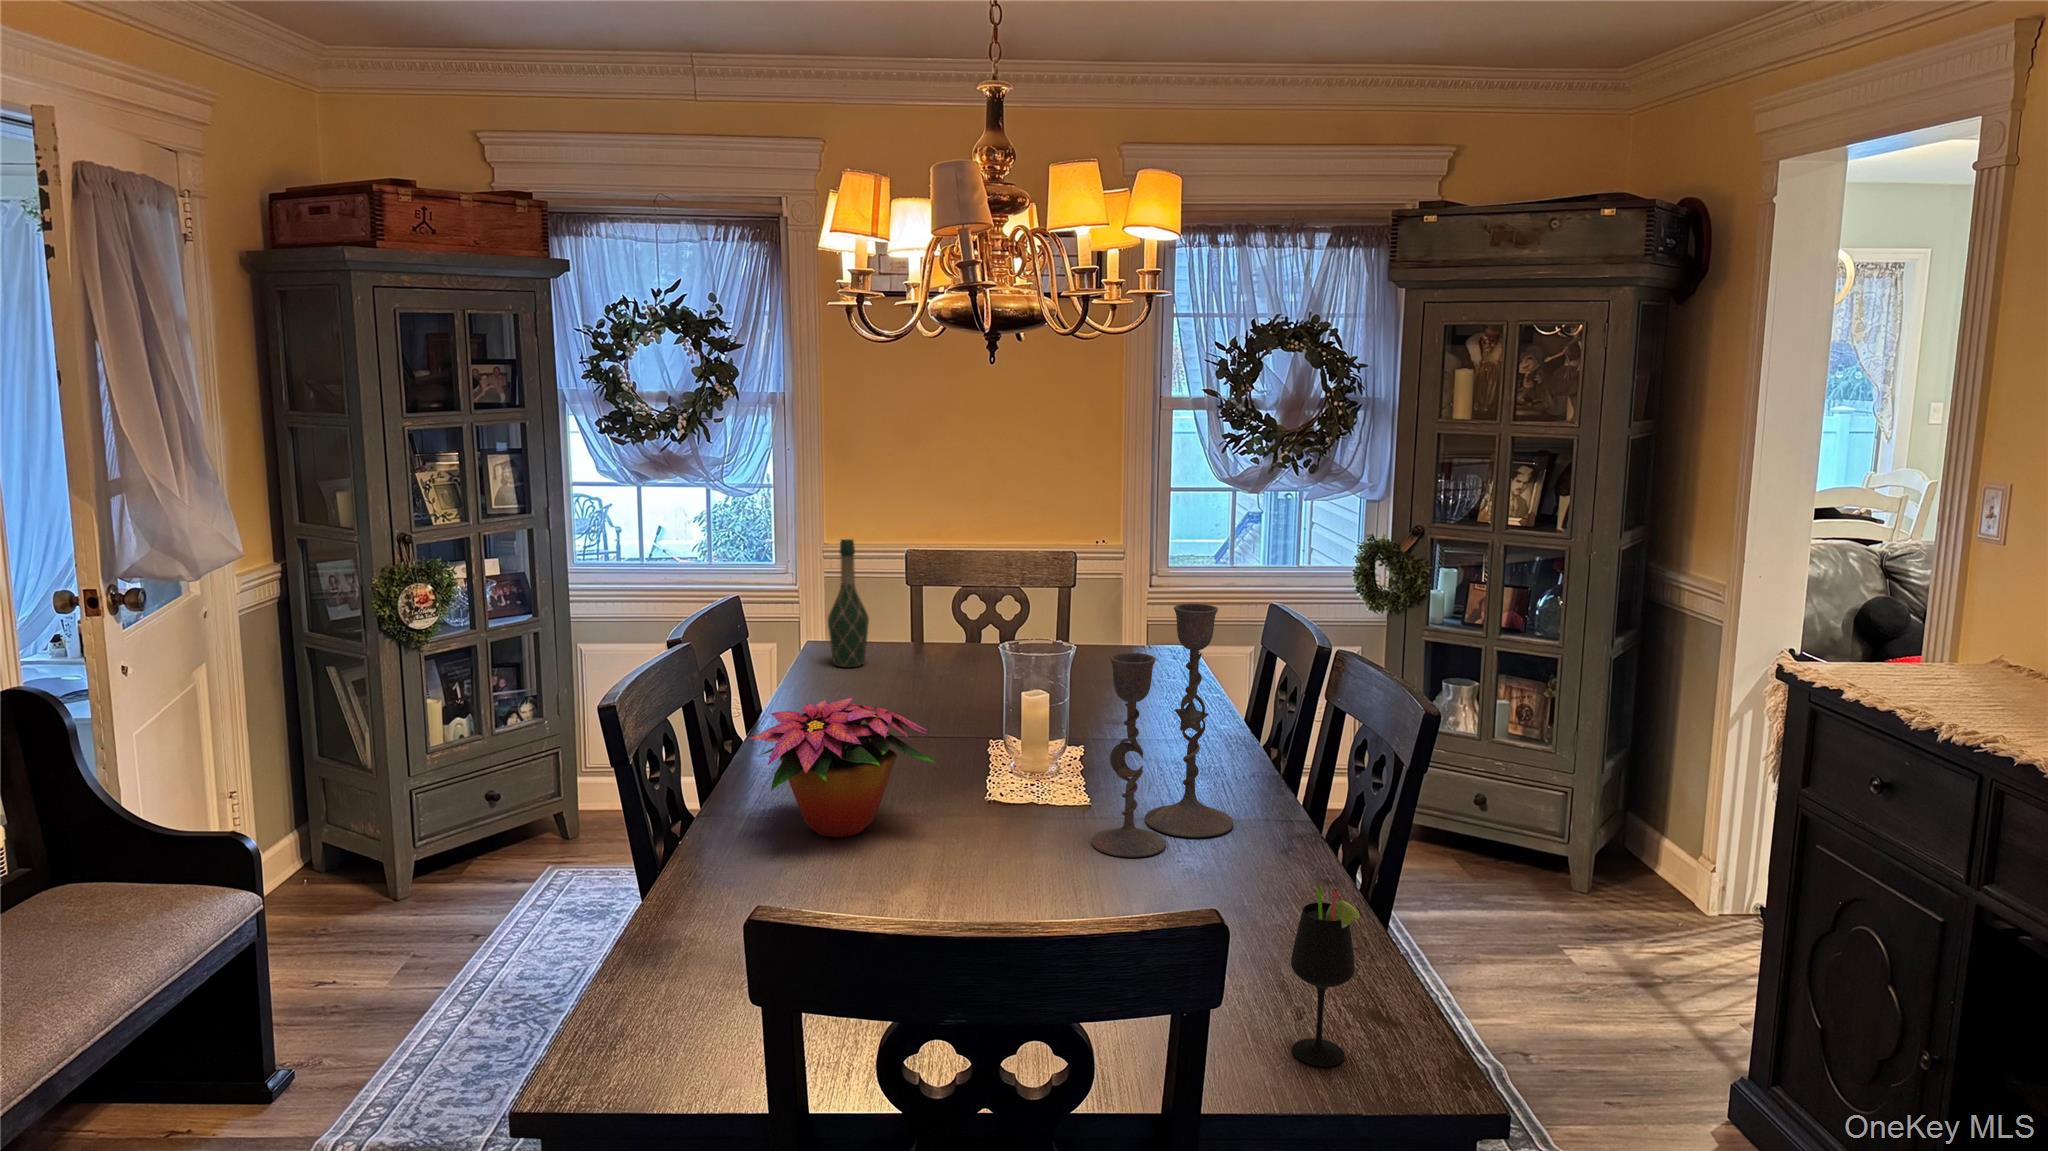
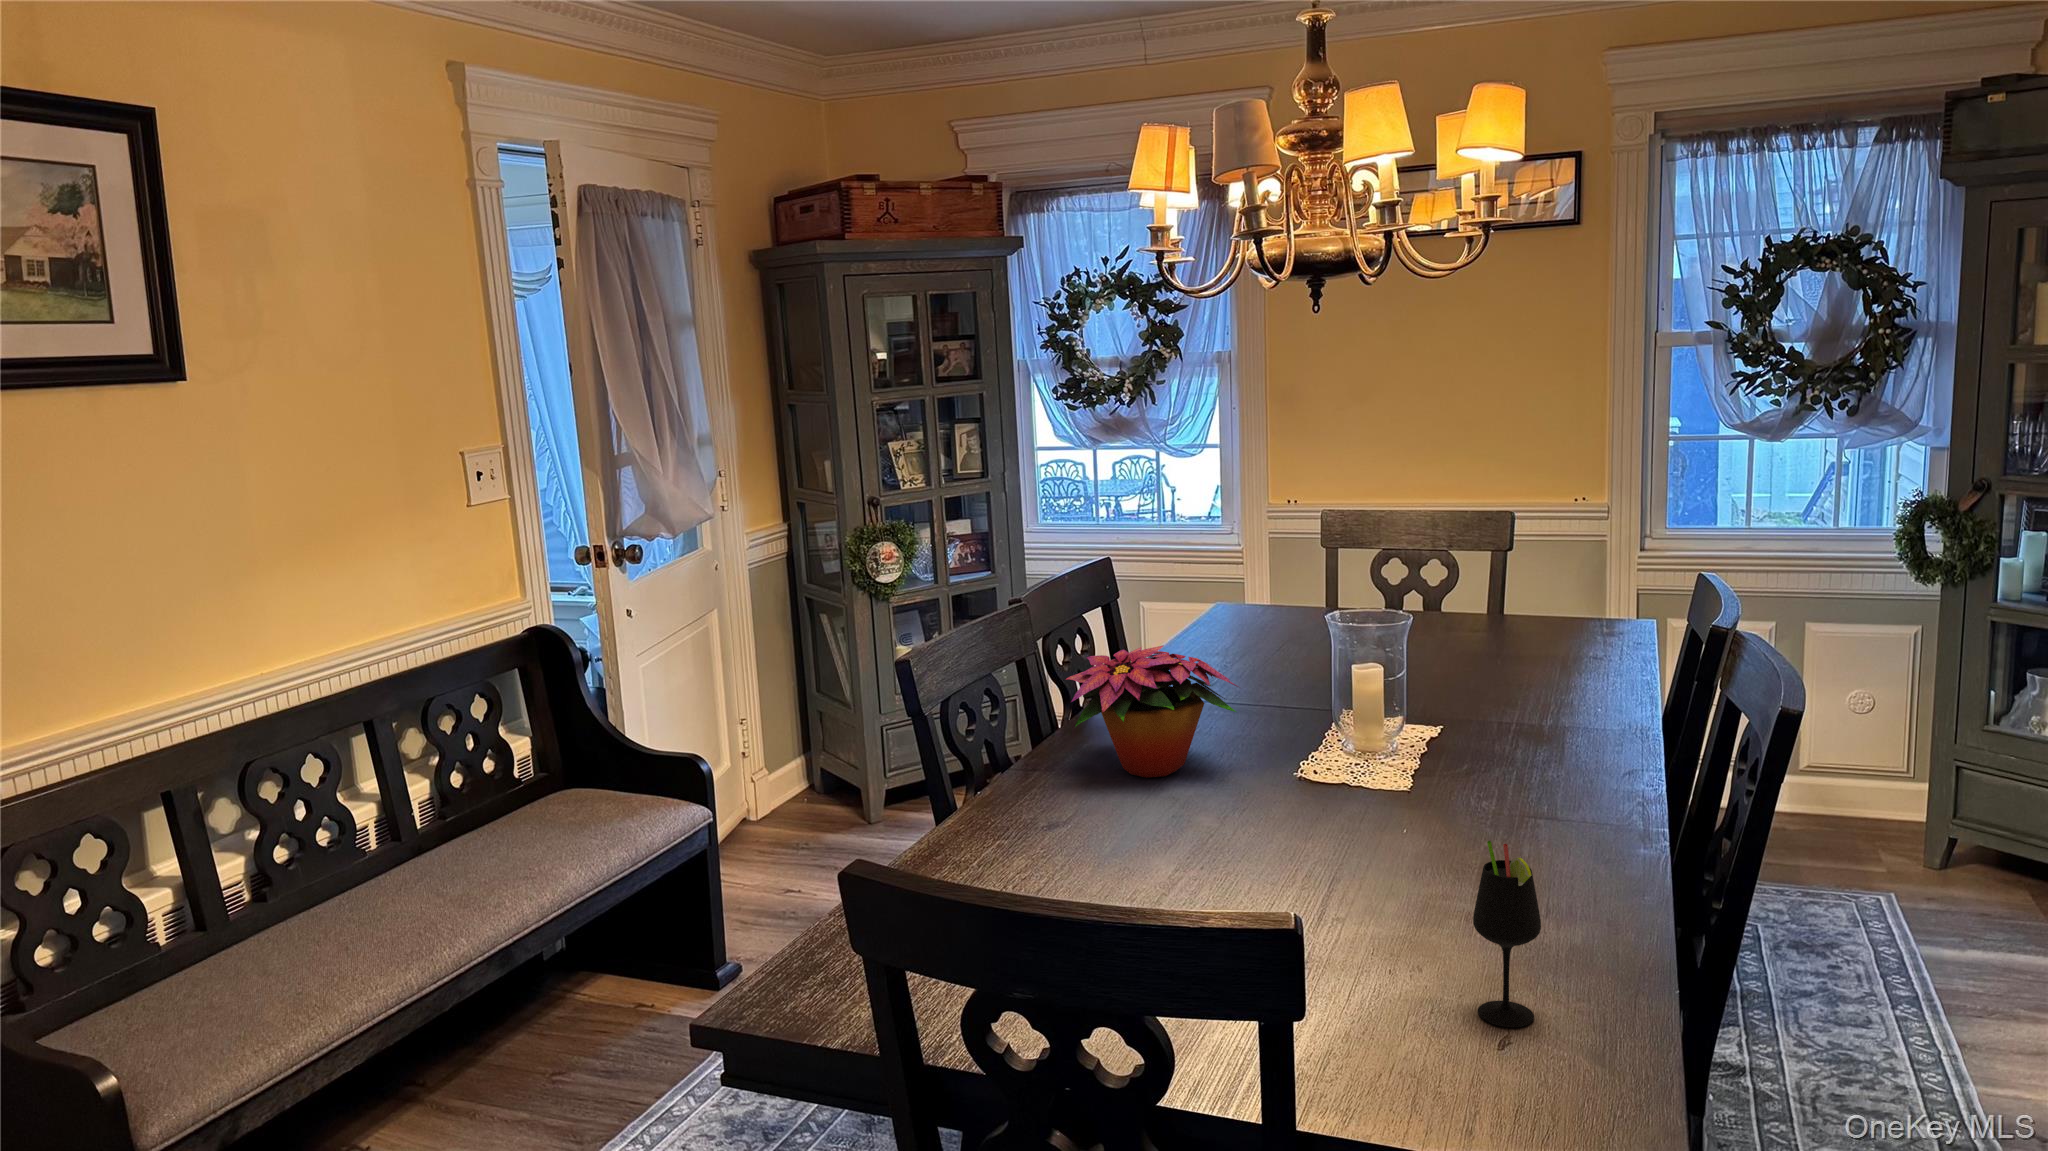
wine bottle: present [828,539,869,667] -> none [1224,498,1265,626]
candlestick: present [1091,604,1234,857] -> none [1391,560,1563,821]

